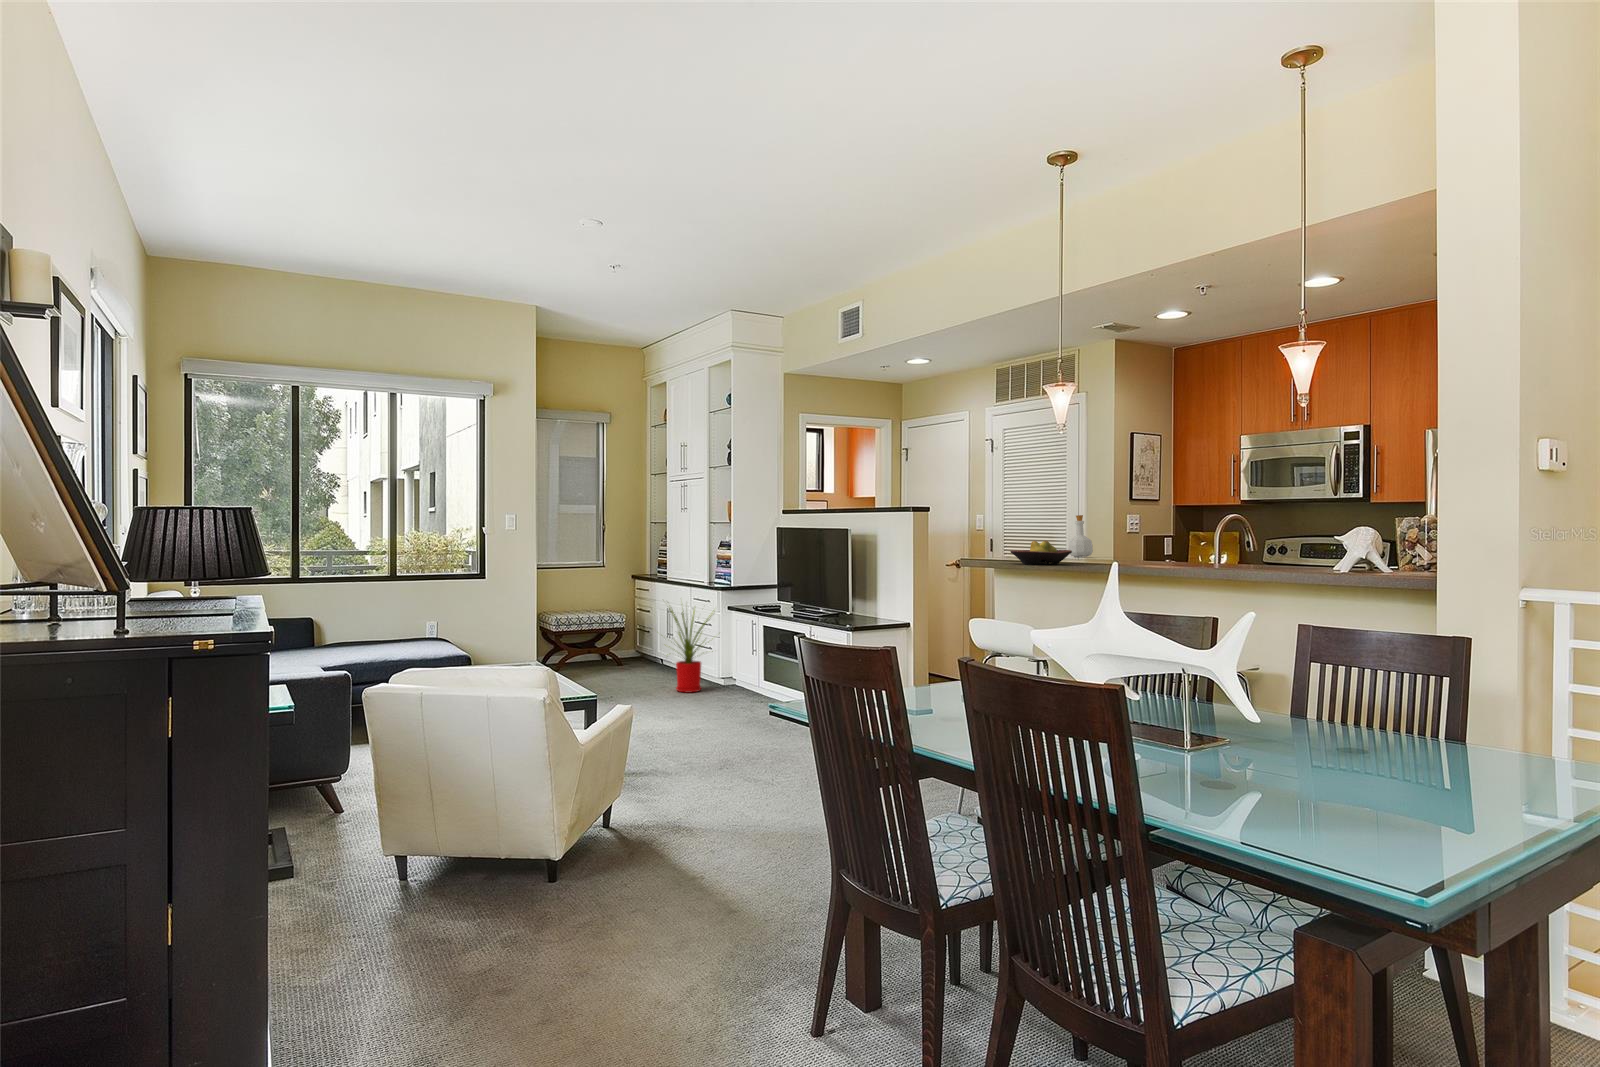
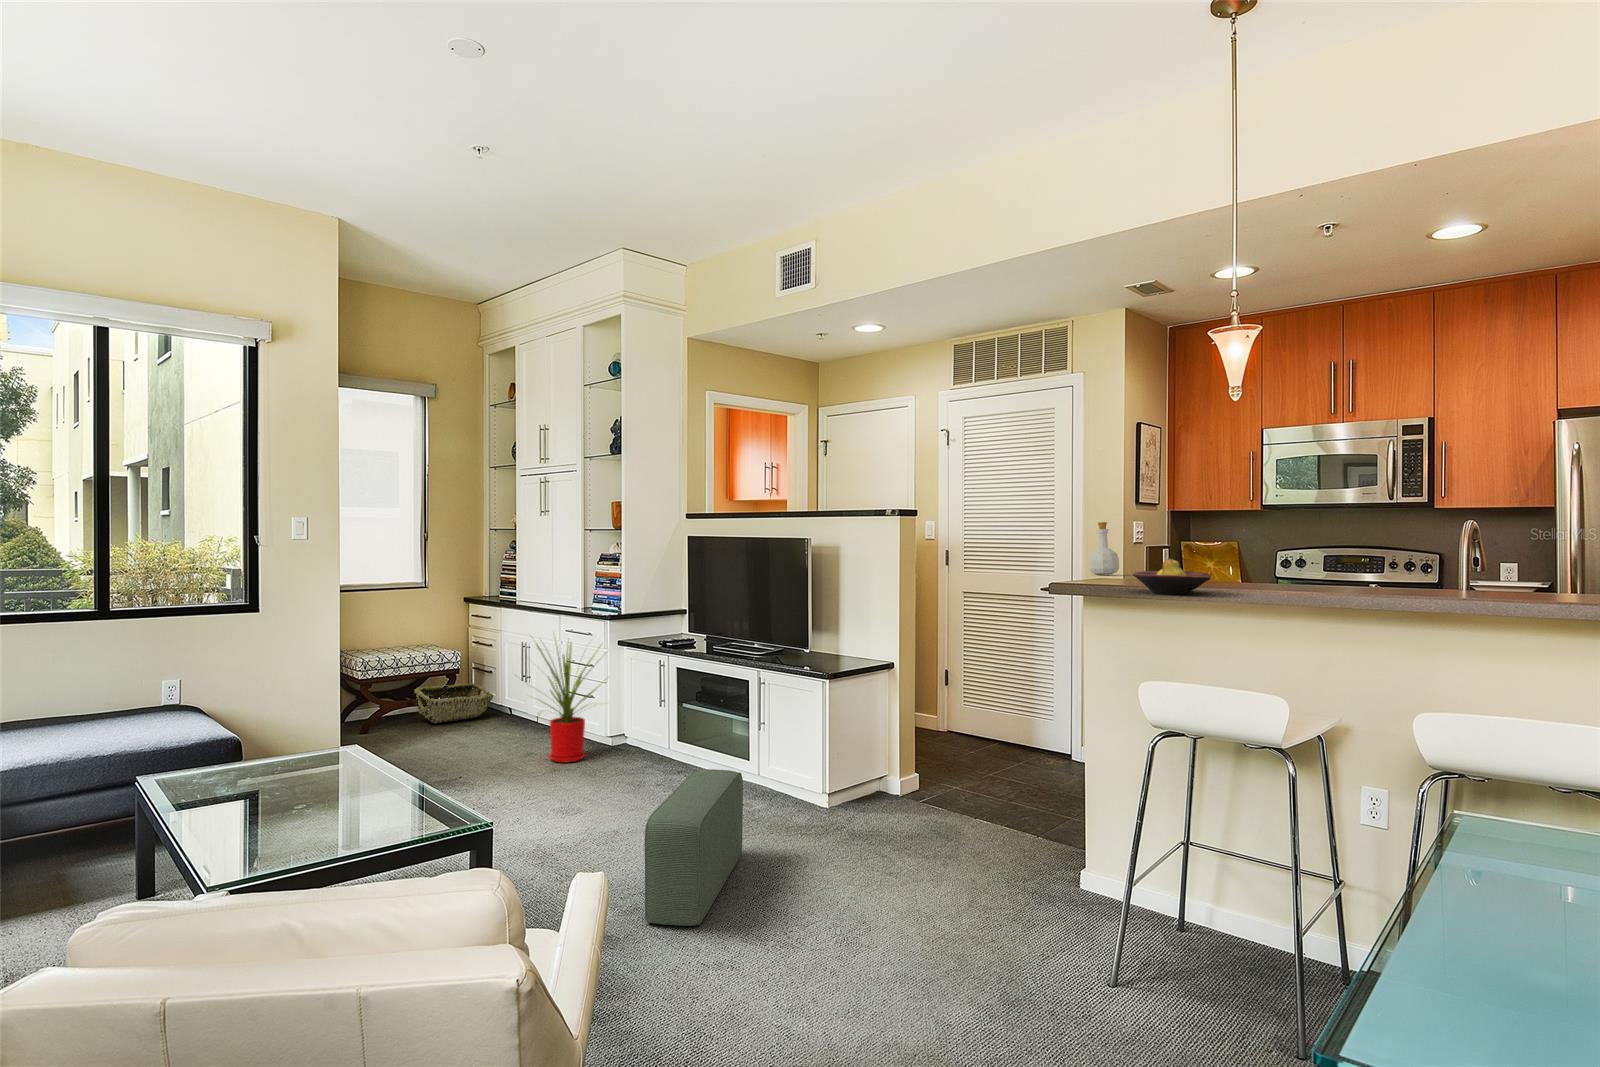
woven basket: none [594,640,649,667] -> present [415,683,493,723]
pouf: none [690,684,774,770] -> present [644,769,743,926]

